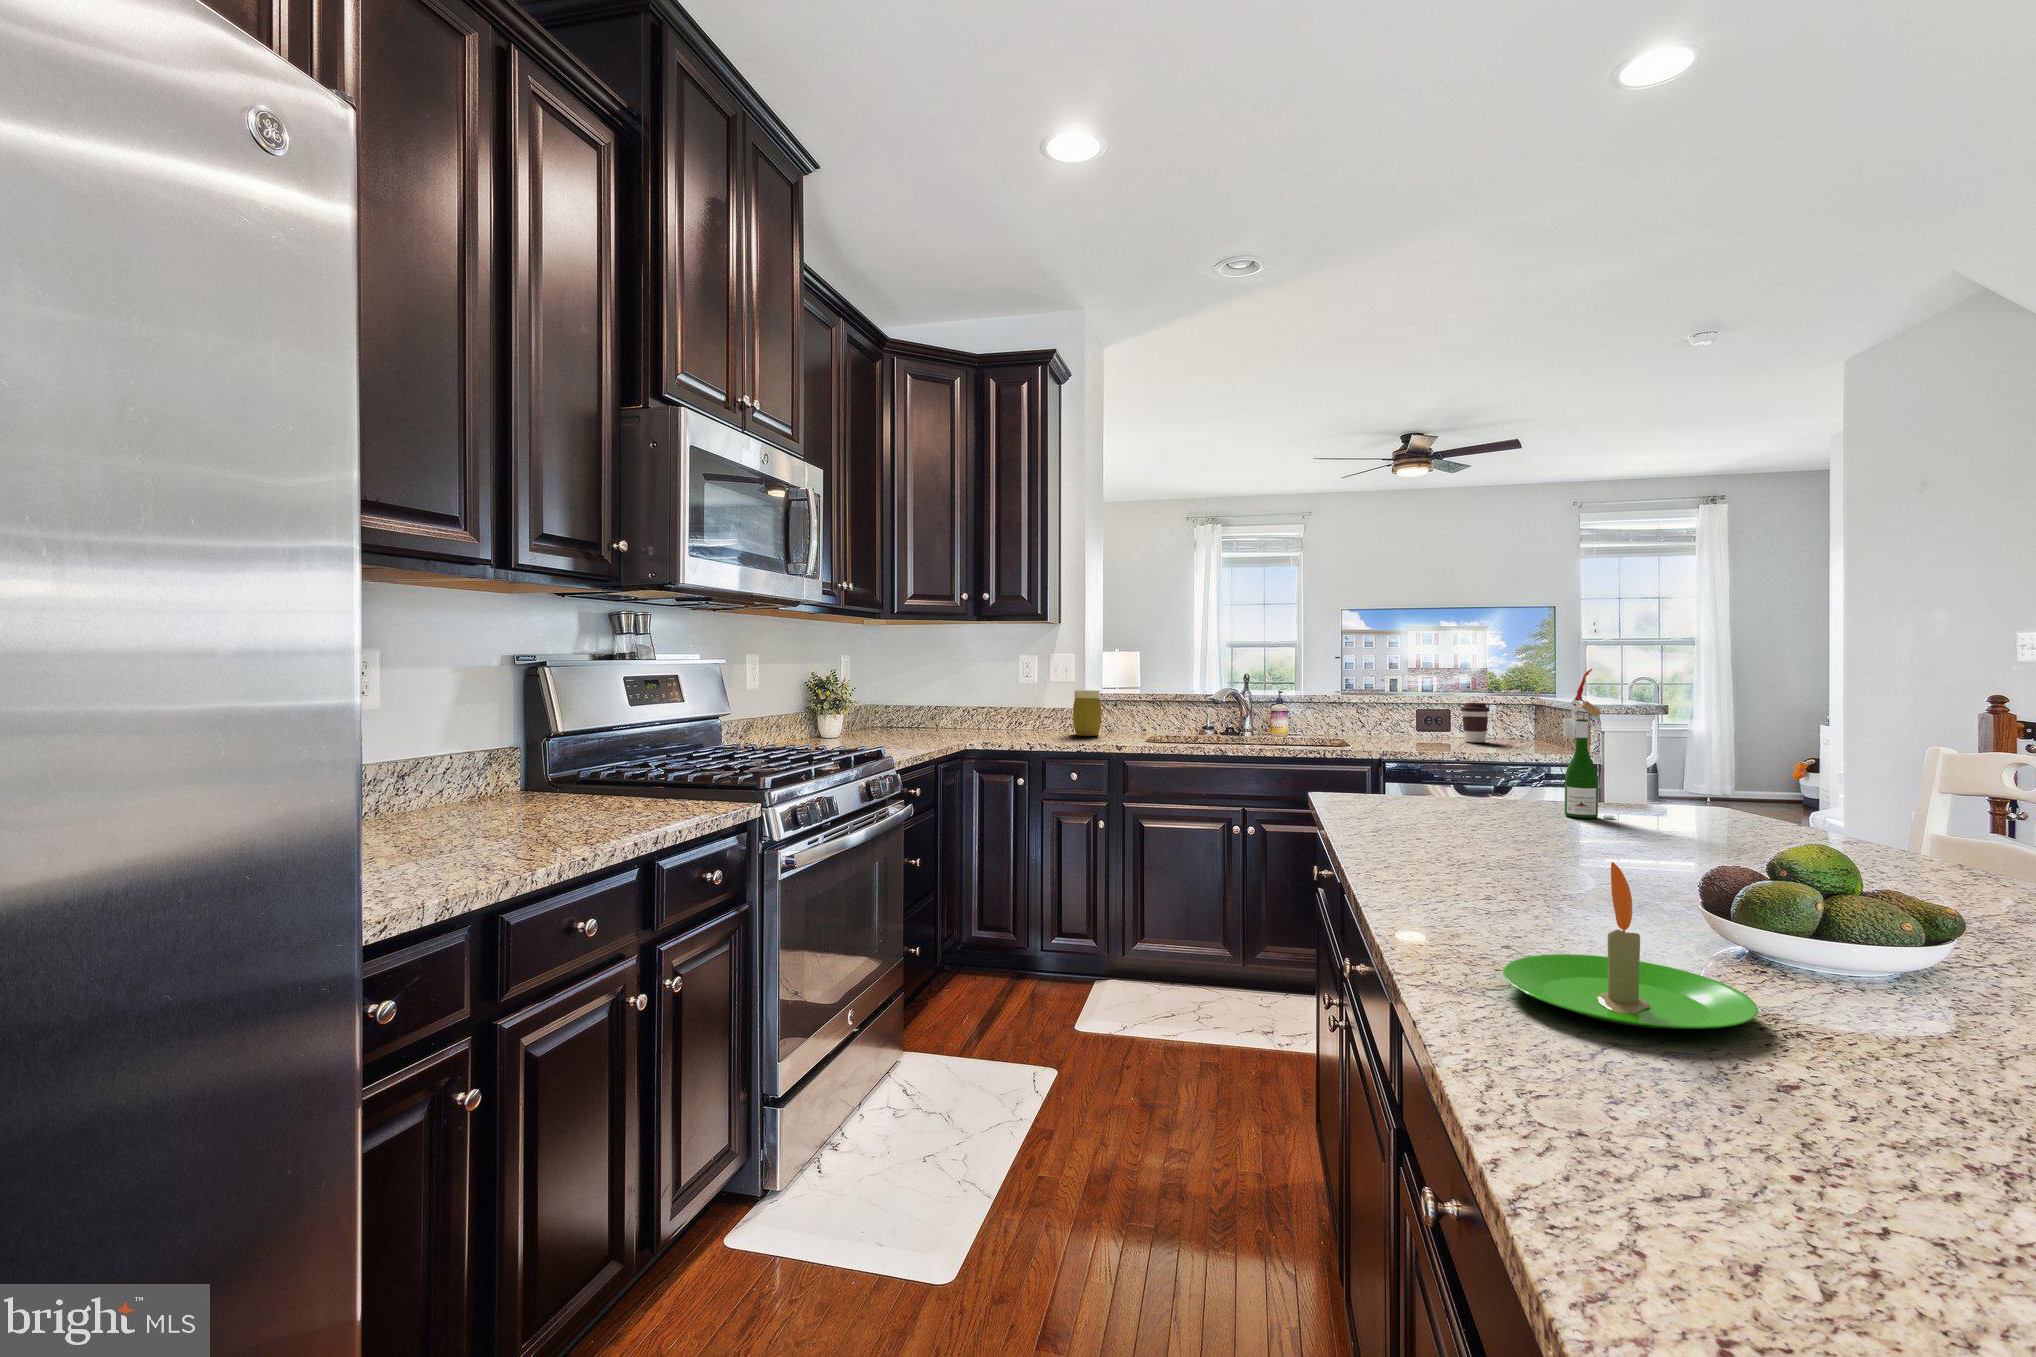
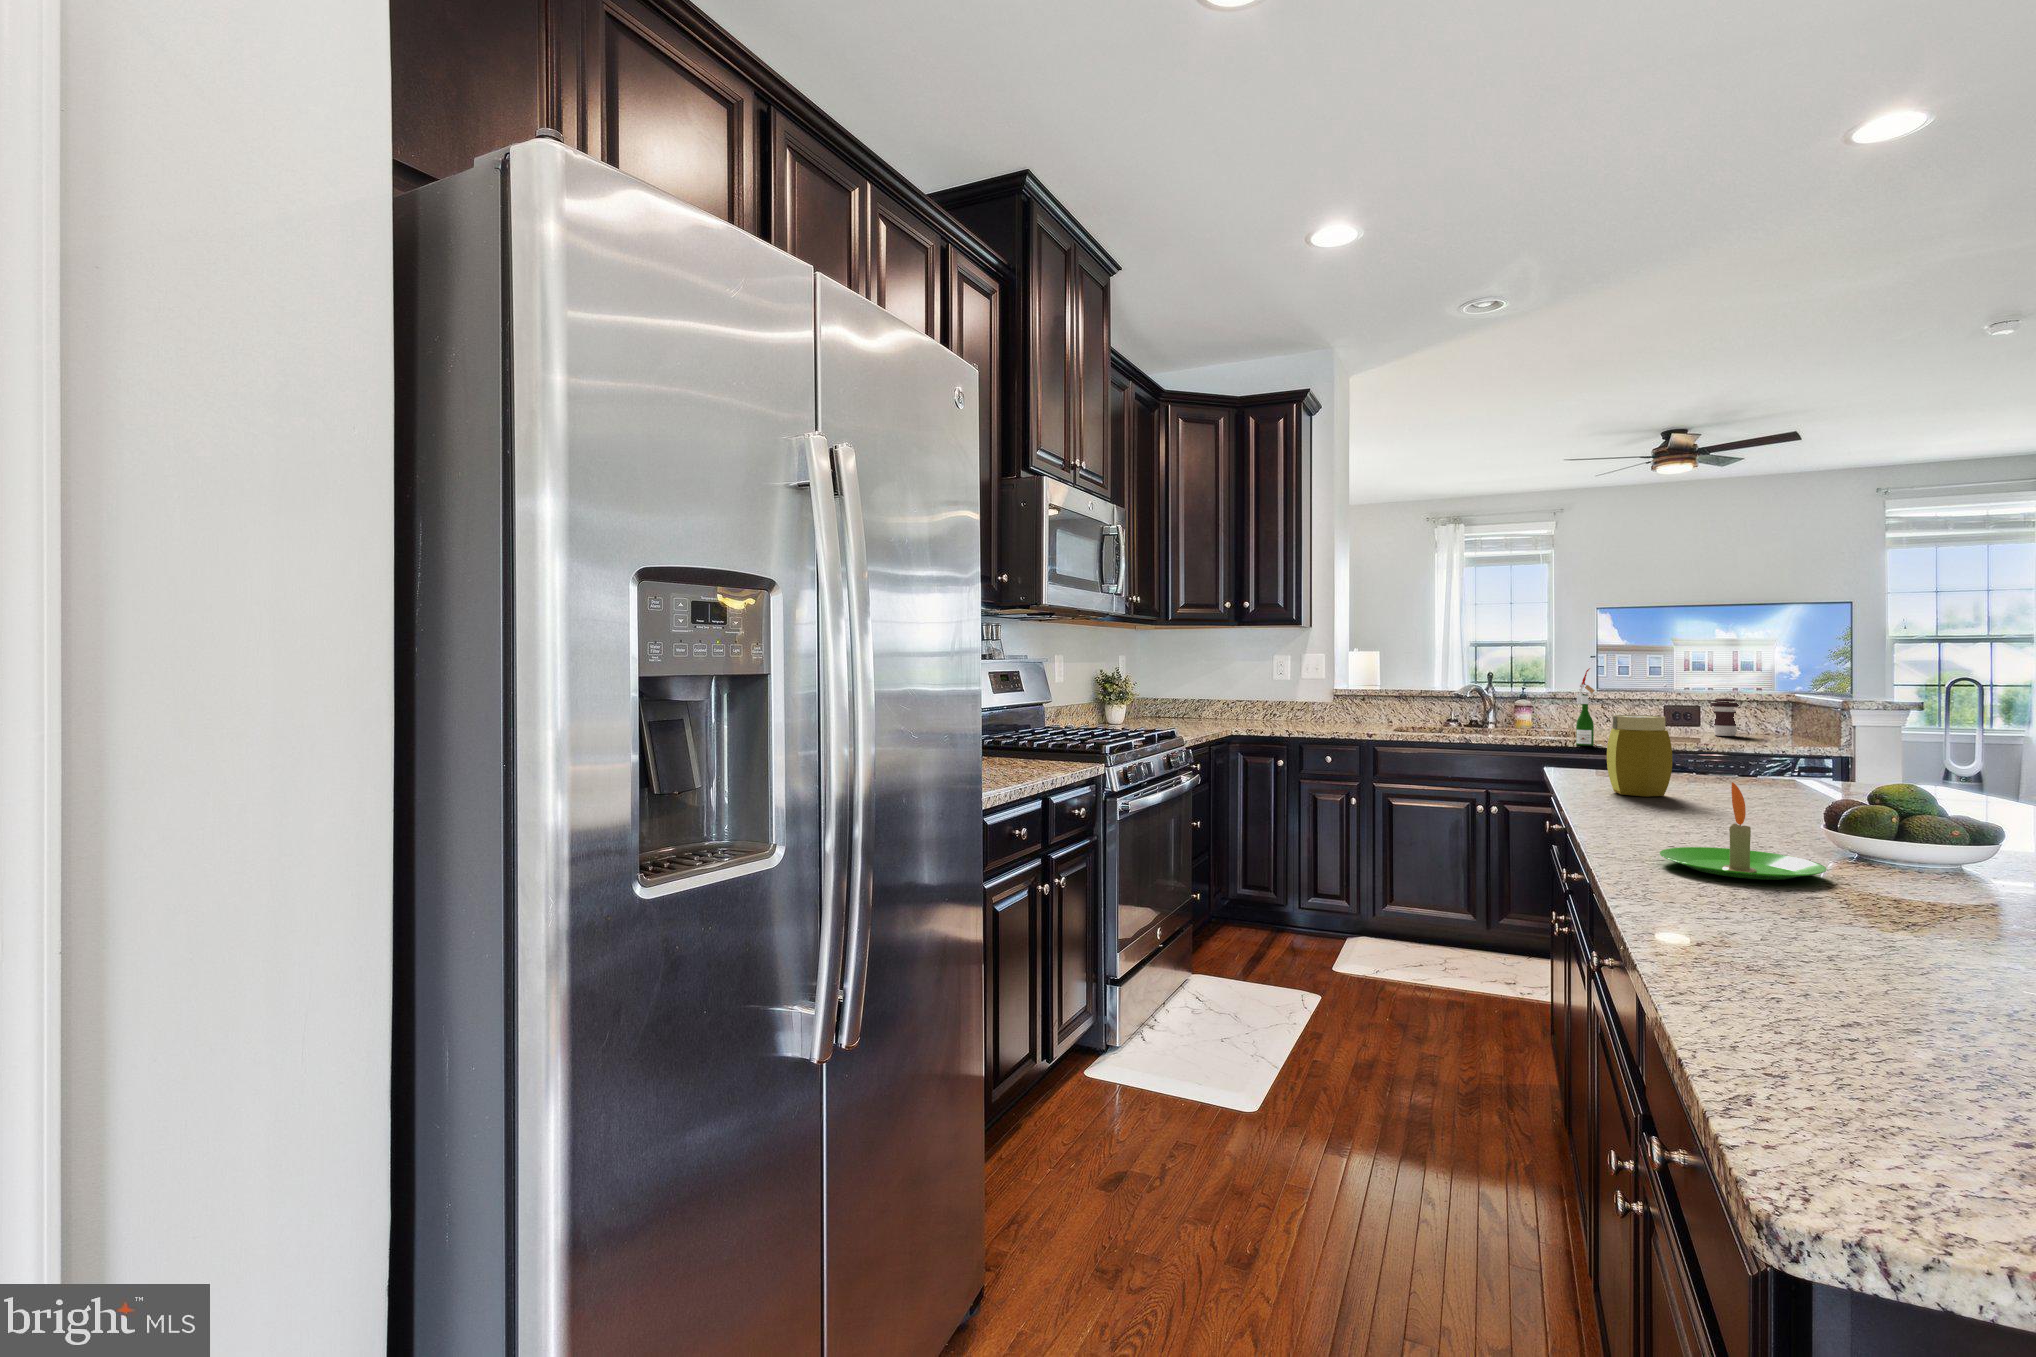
wine bottle: present [1563,669,1615,818] -> present [1576,668,1602,746]
jar: present [1073,690,1102,736] -> present [1607,715,1673,797]

